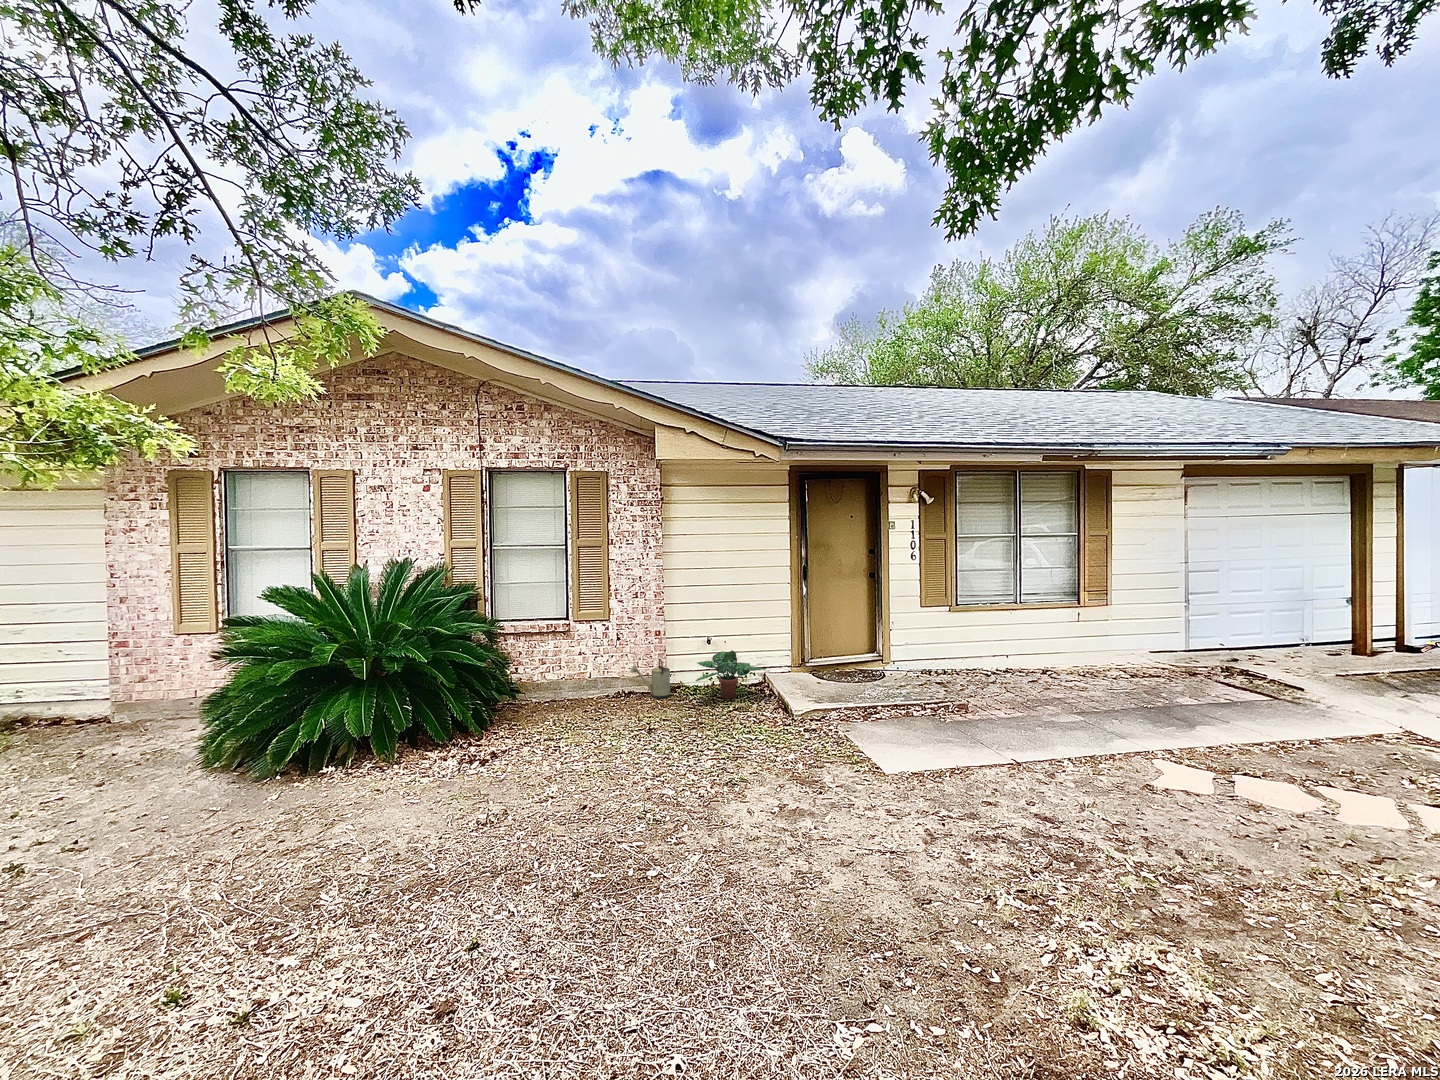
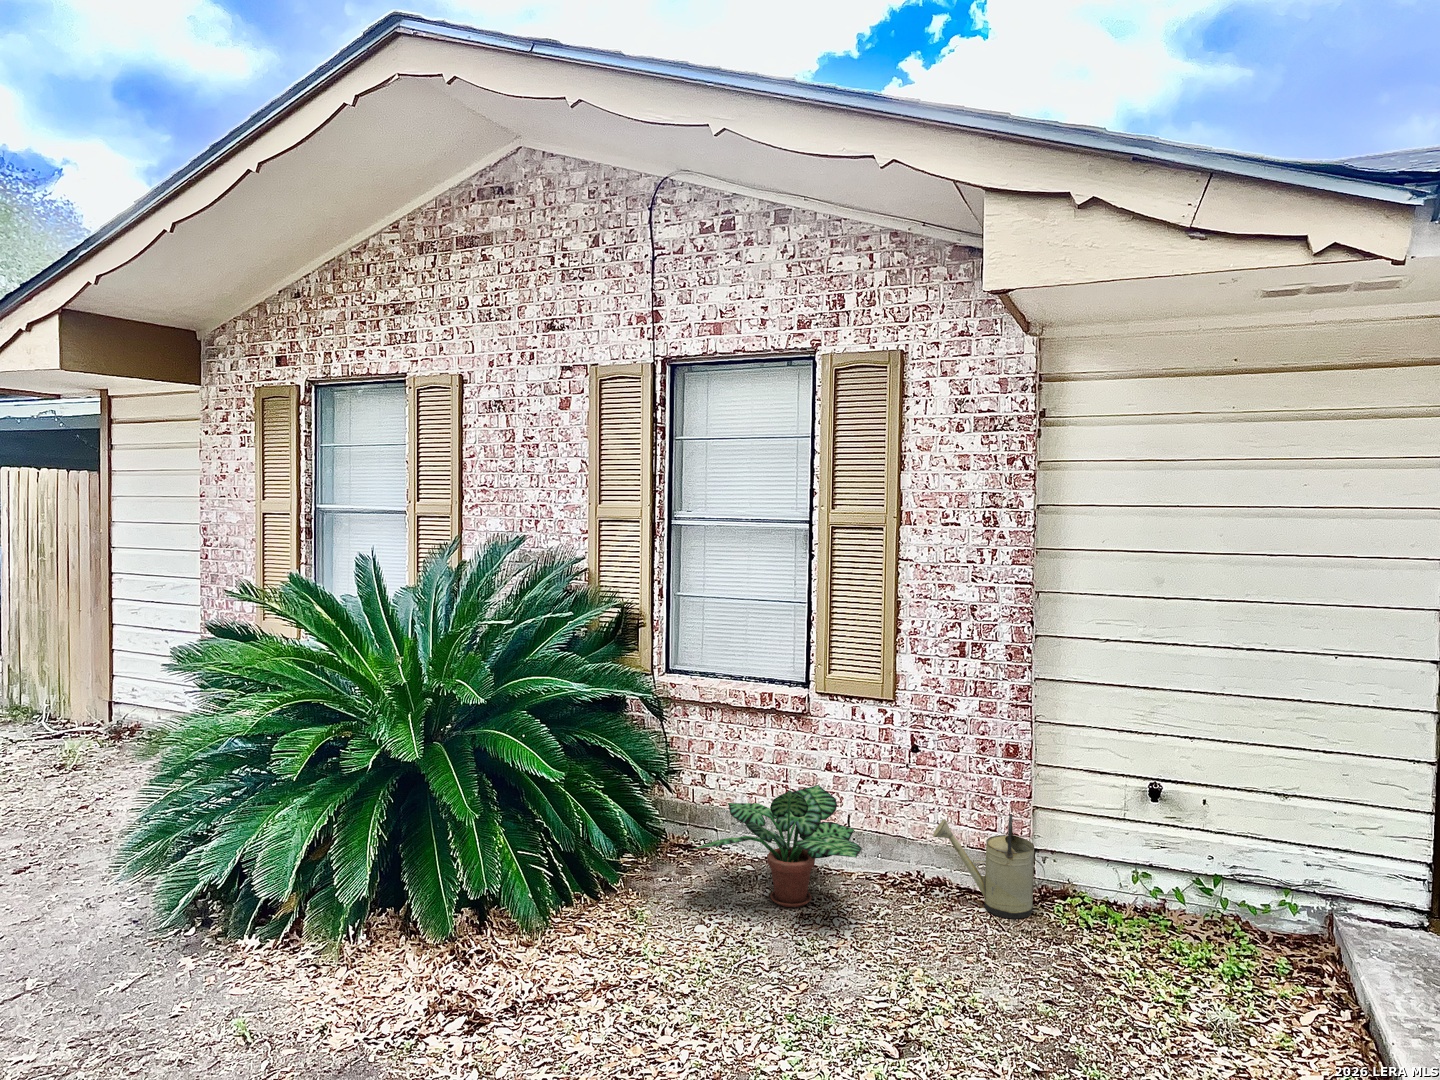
potted plant: present [696,650,764,699] -> present [694,785,862,907]

